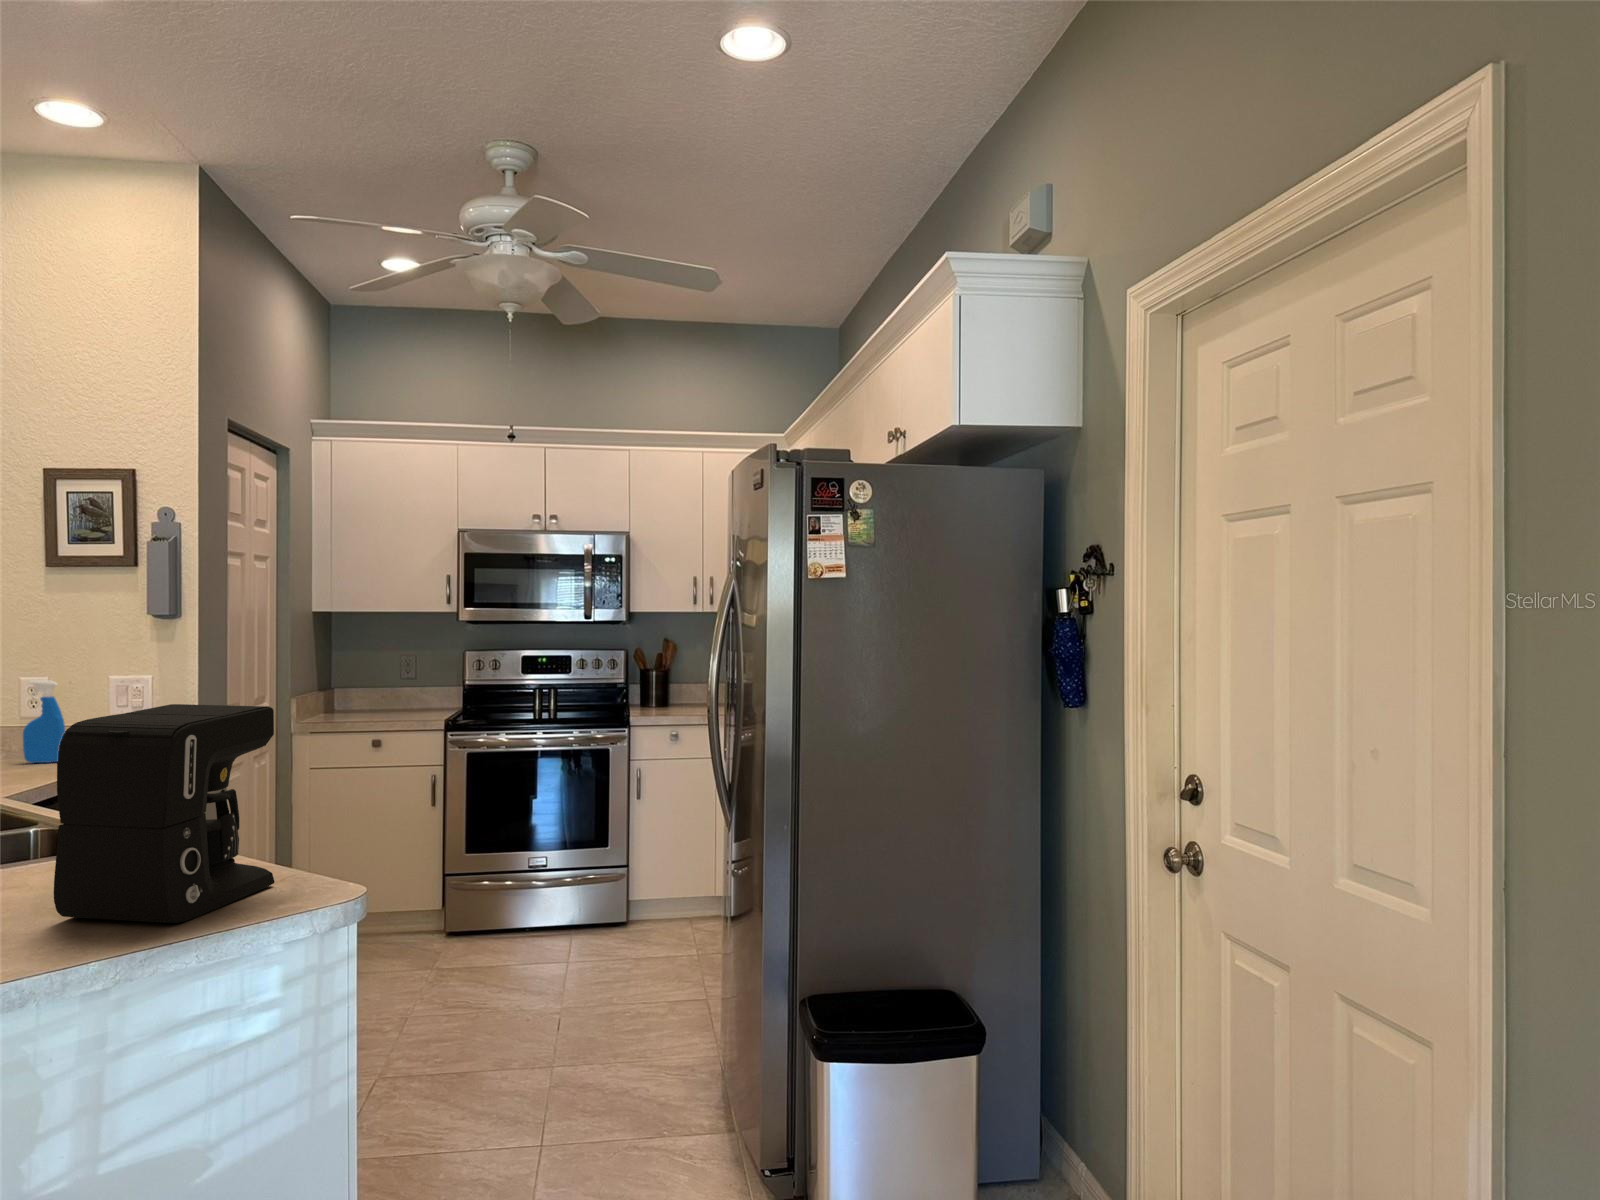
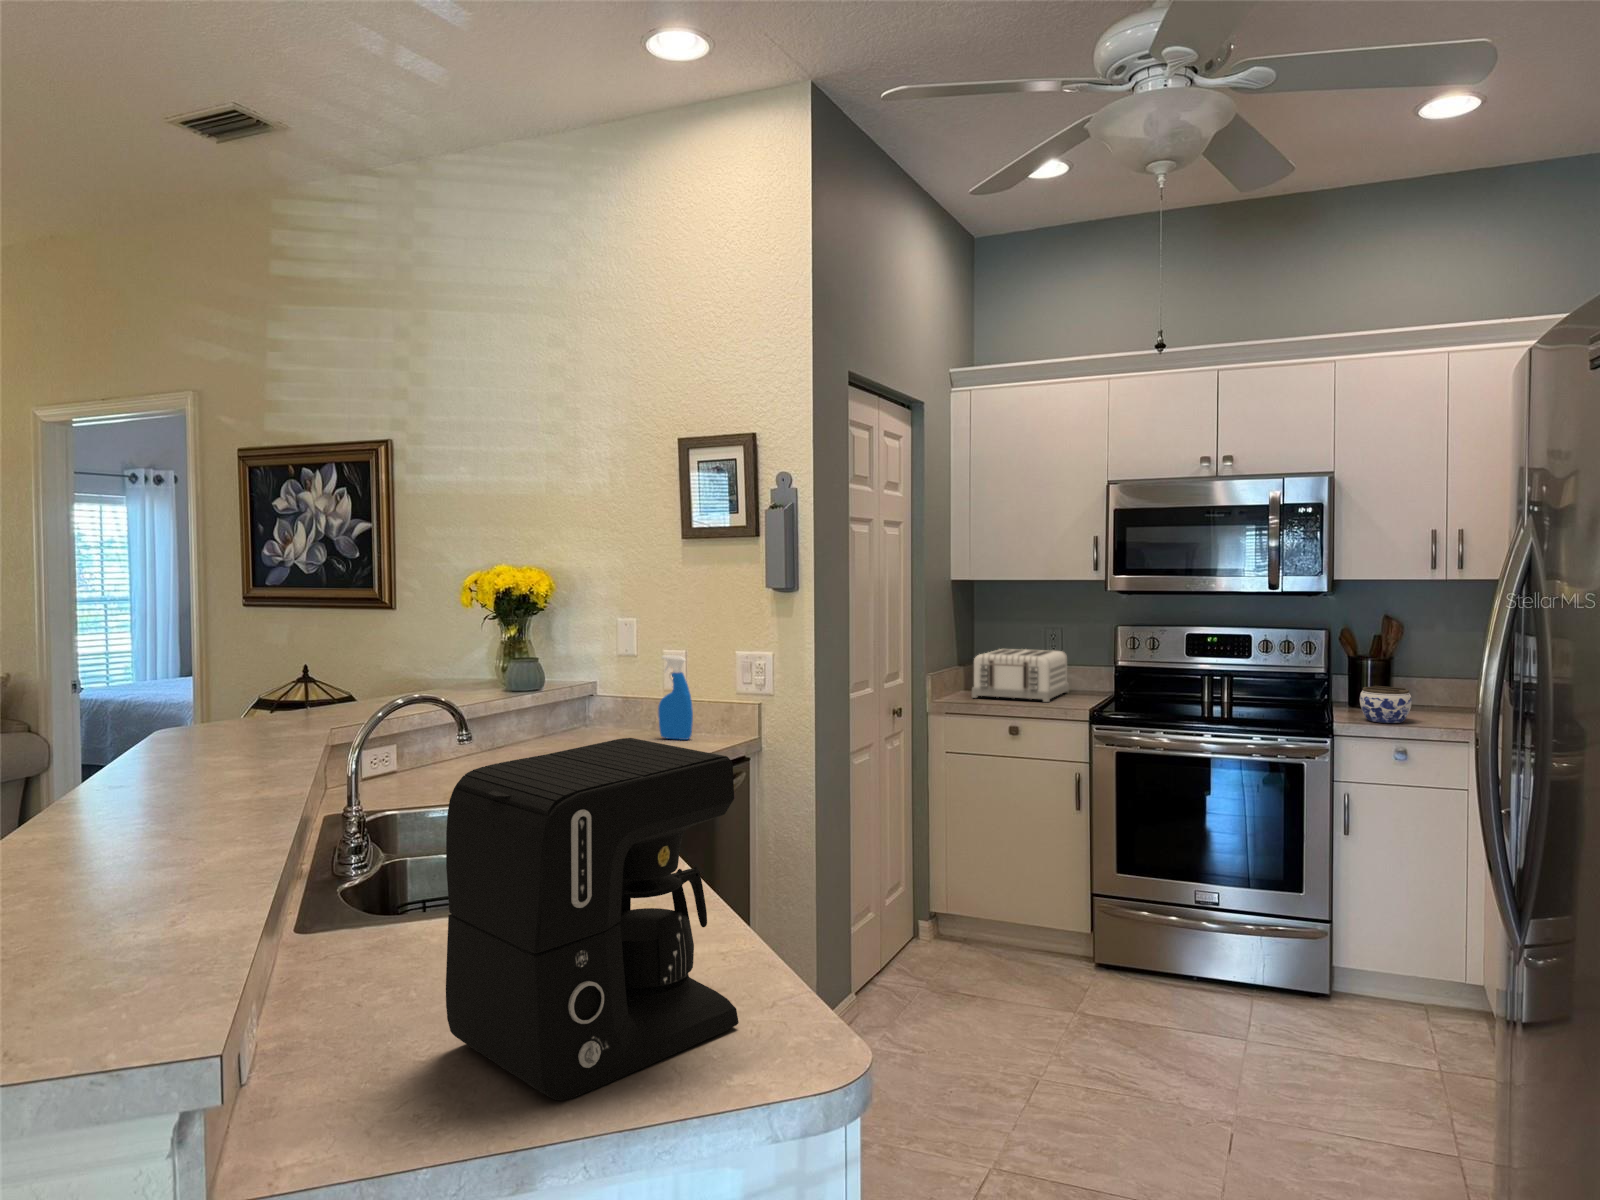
toaster: none [333,674,421,718] -> present [972,649,1069,702]
jar: none [647,690,680,716] -> present [1360,686,1412,723]

